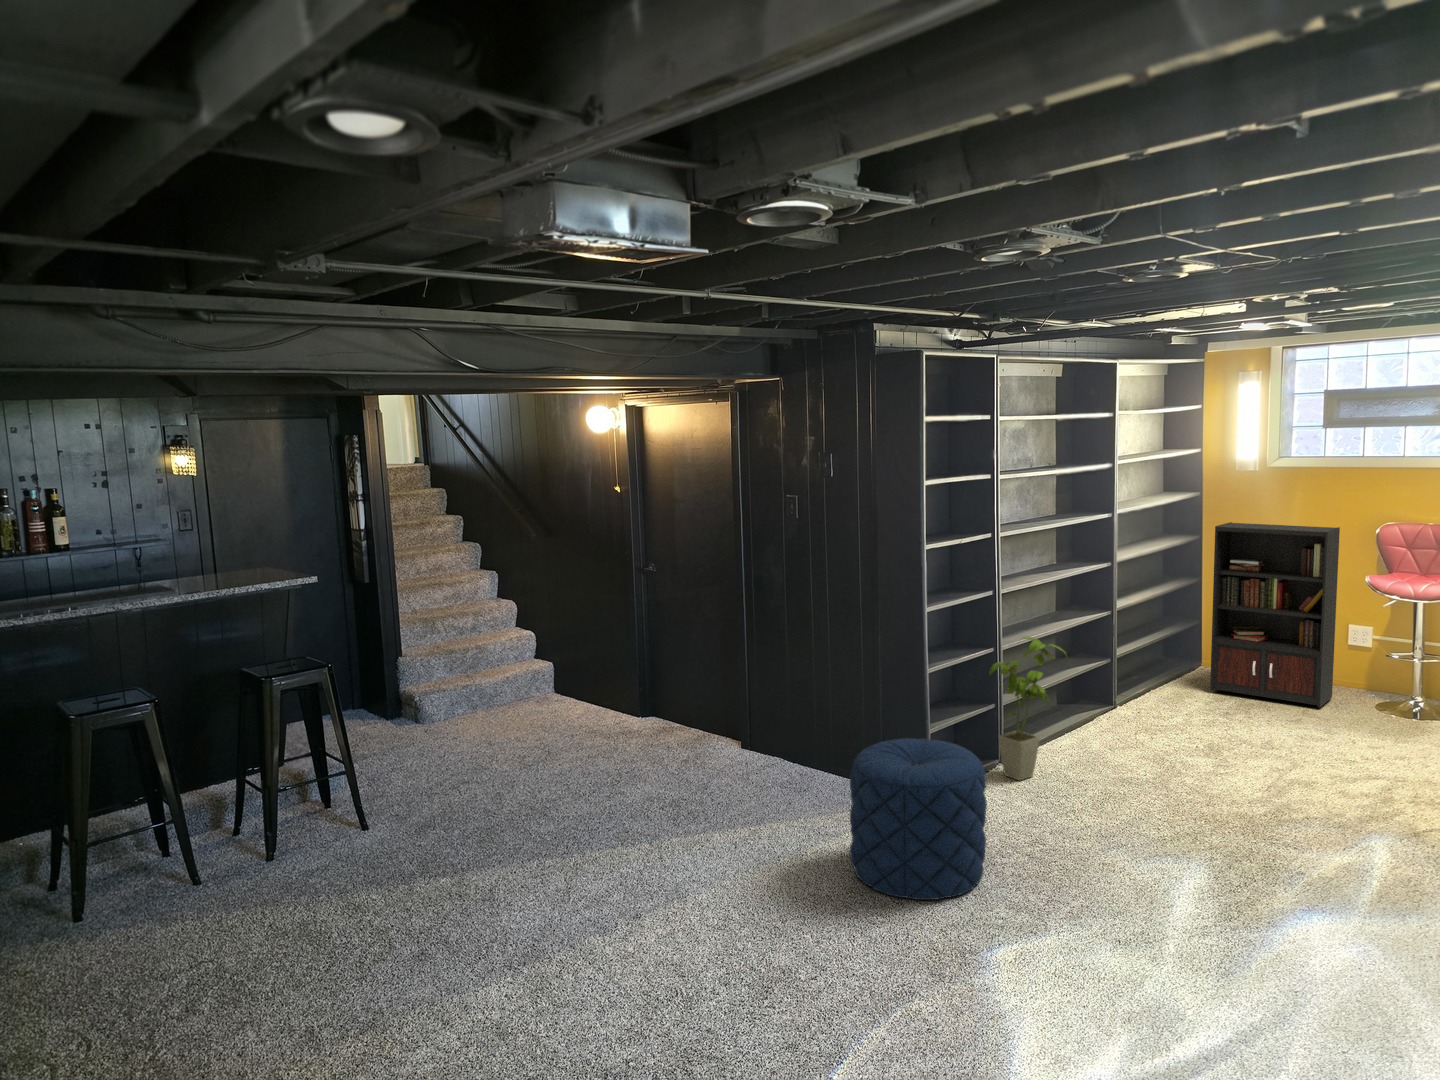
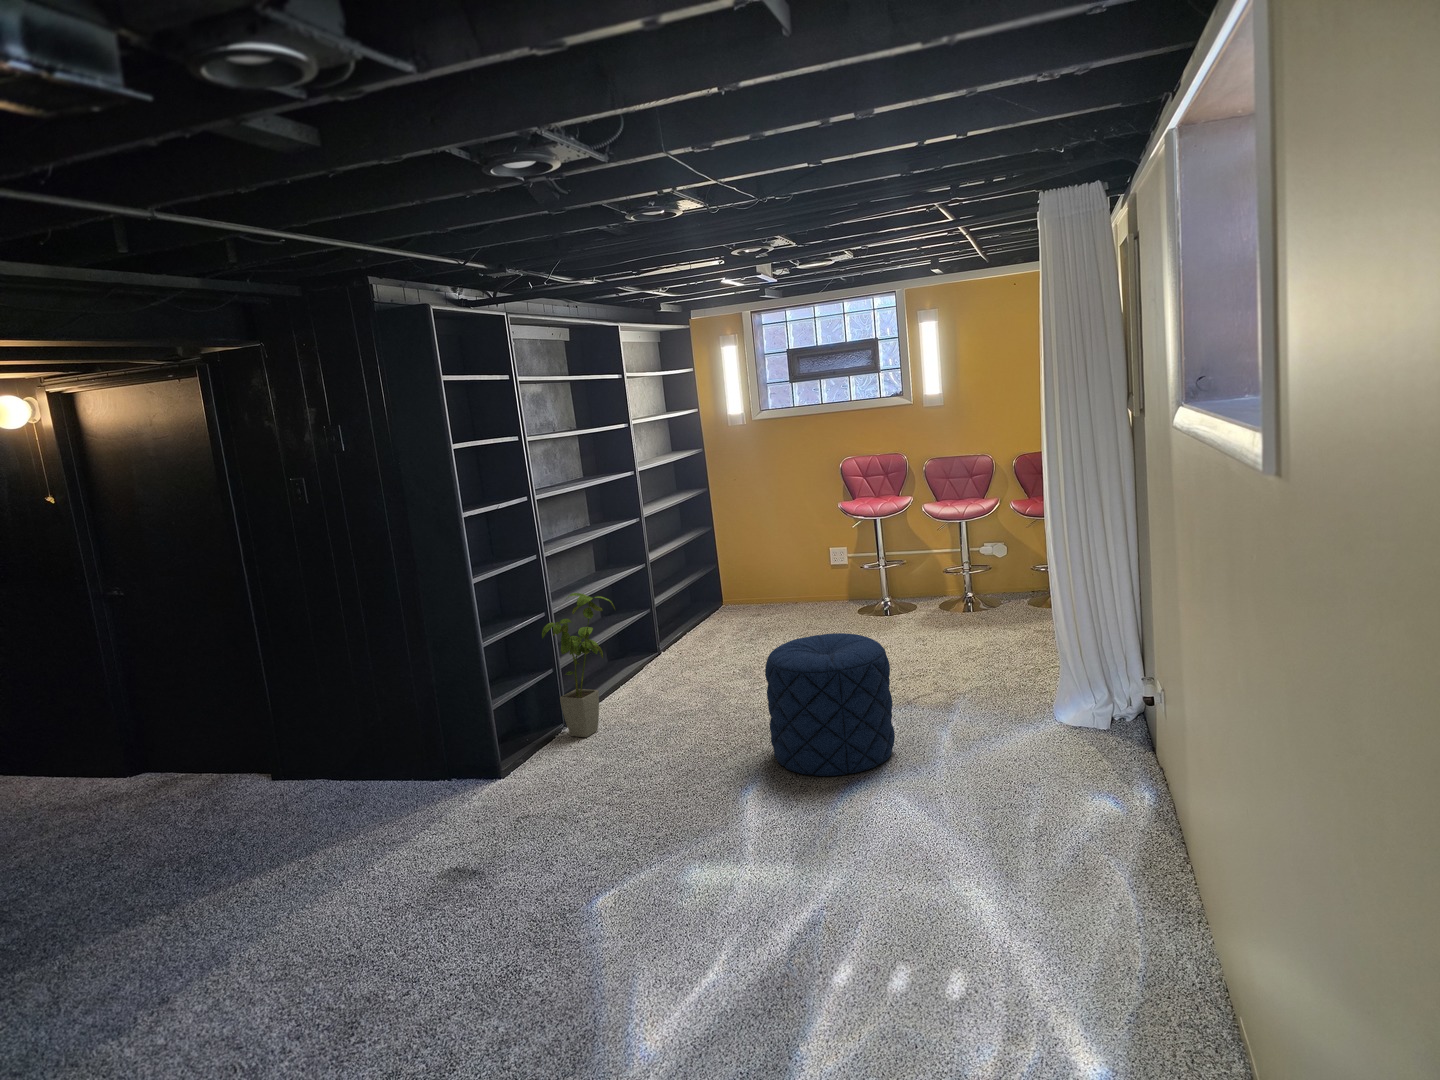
bookcase: present [1210,522,1375,707] -> none [719,464,858,624]
pouf: present [850,738,987,900] -> present [765,633,895,776]

